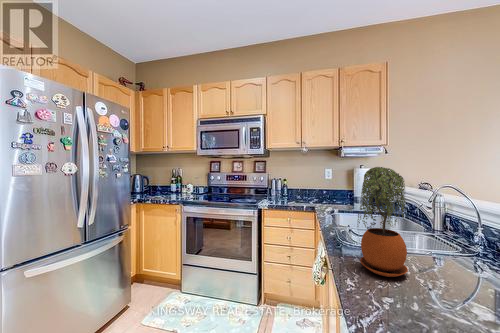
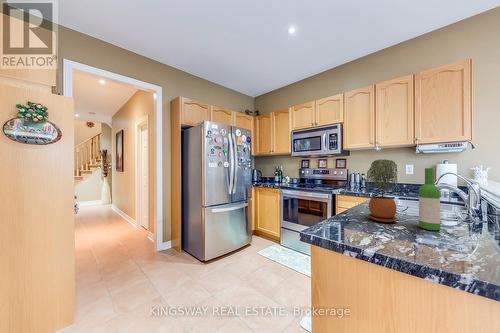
wine bottle: none [437,183,471,284] -> present [419,168,440,230]

